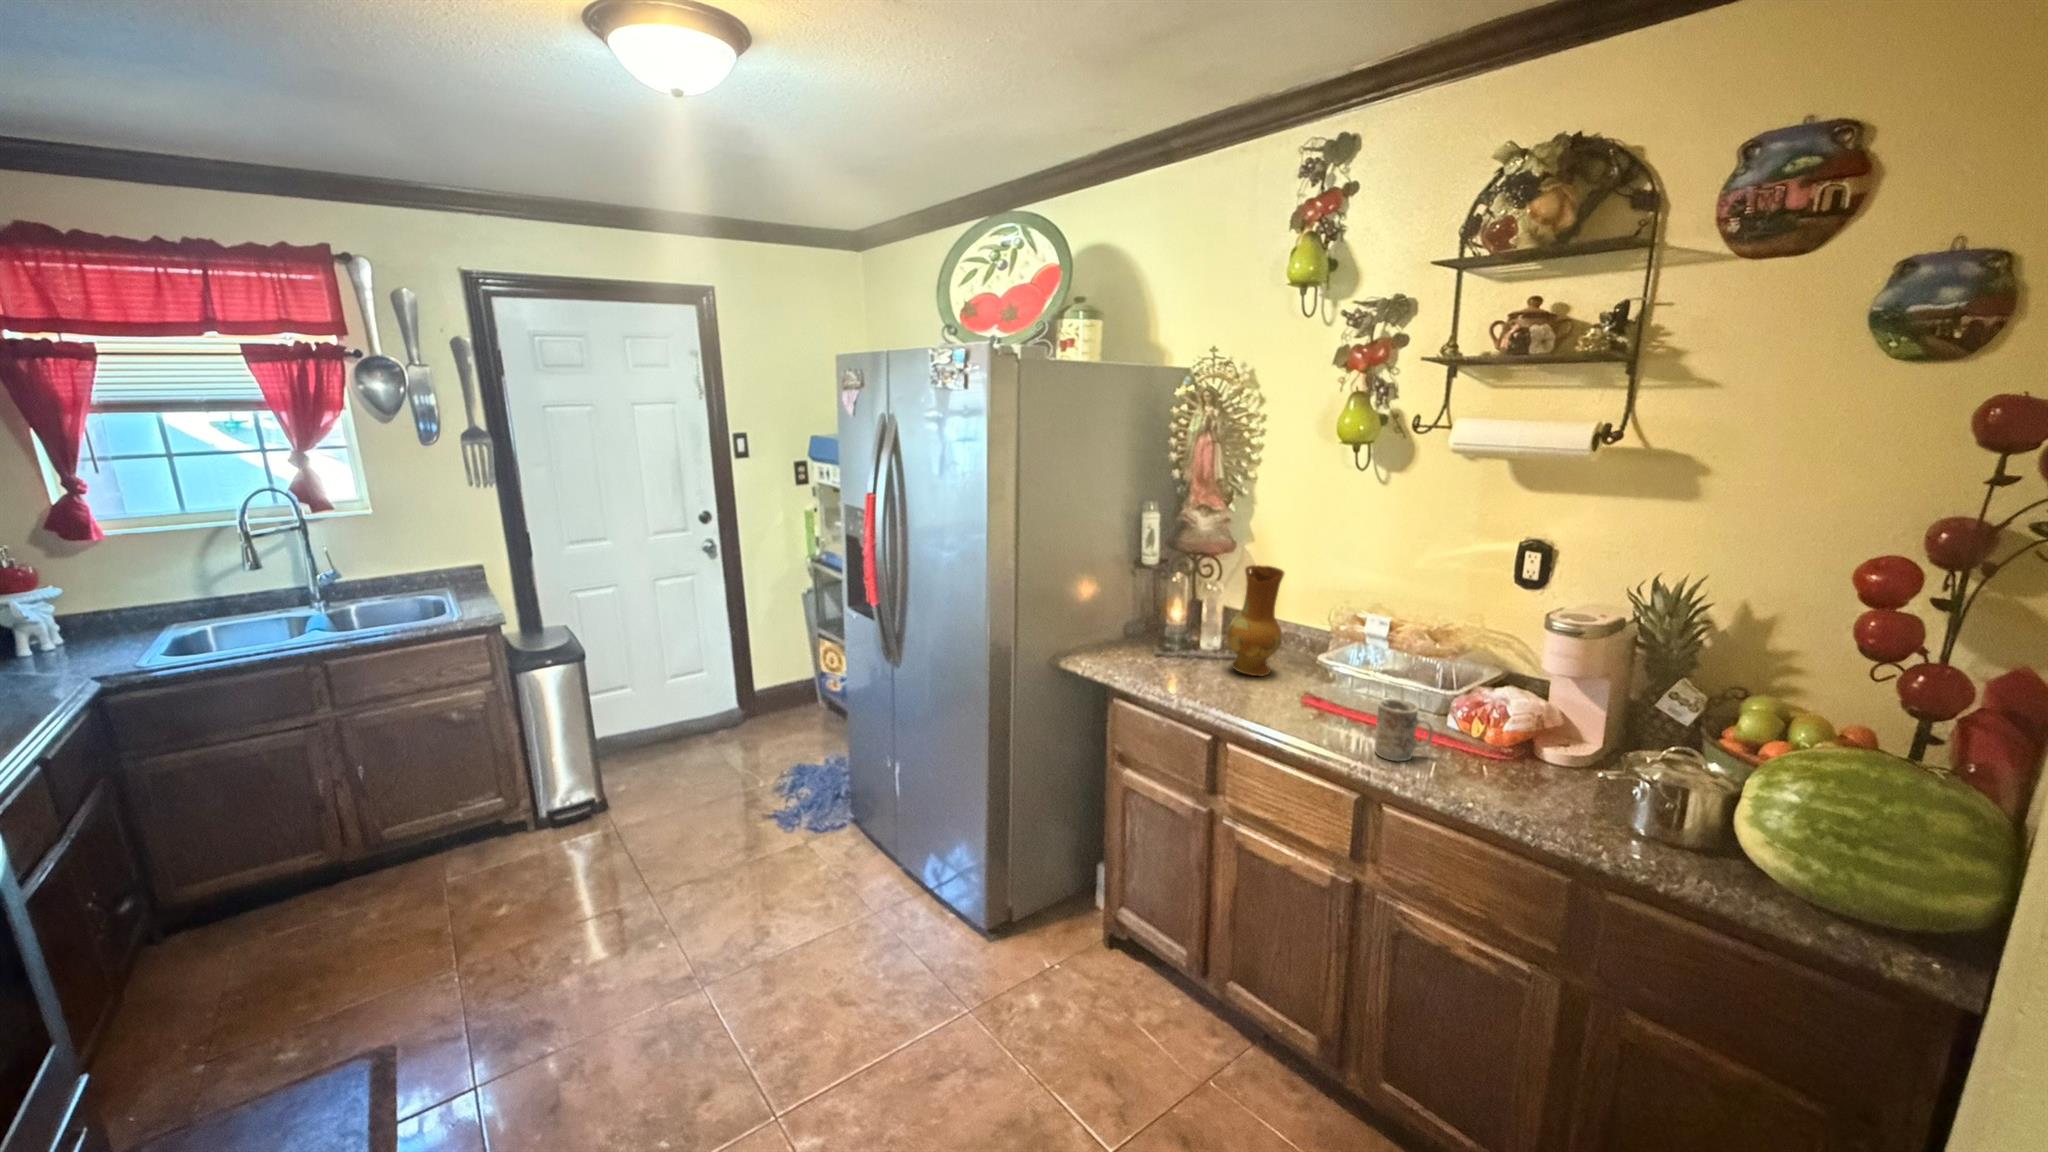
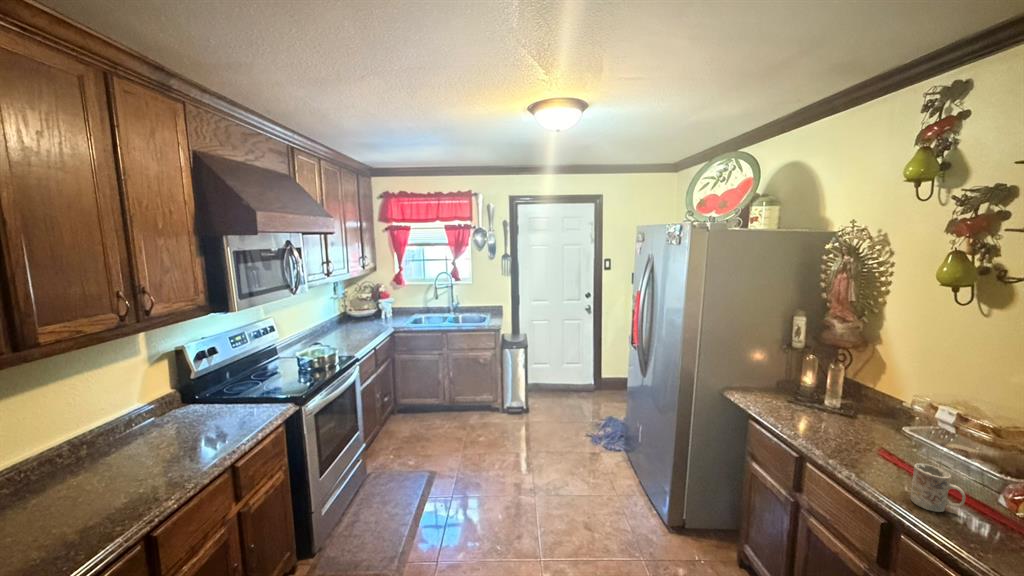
ceramic jug: present [1227,565,1284,676] -> none [835,357,882,431]

